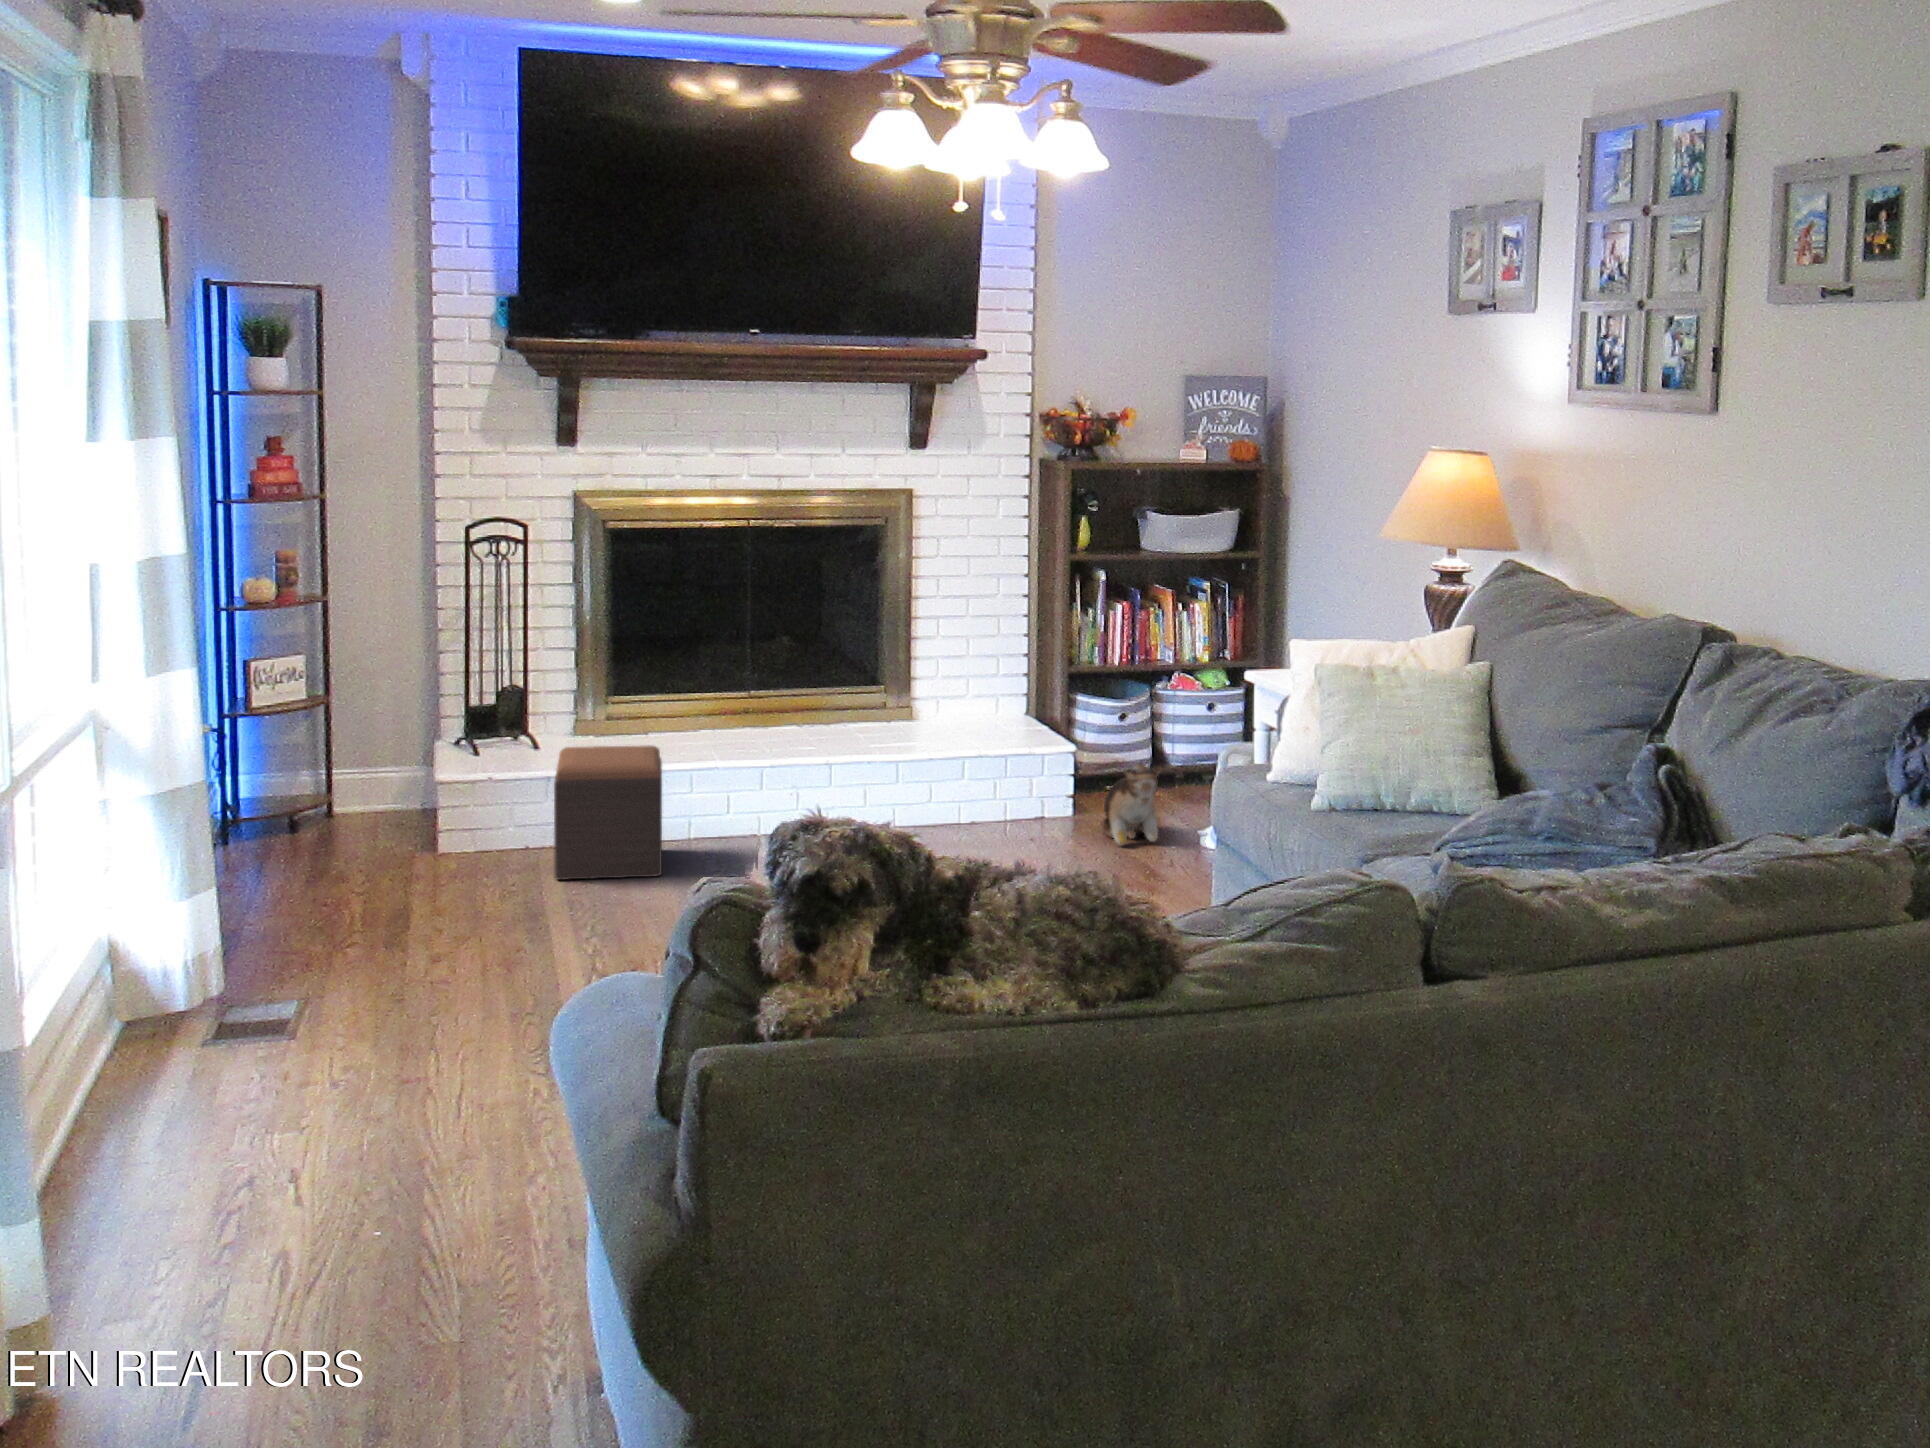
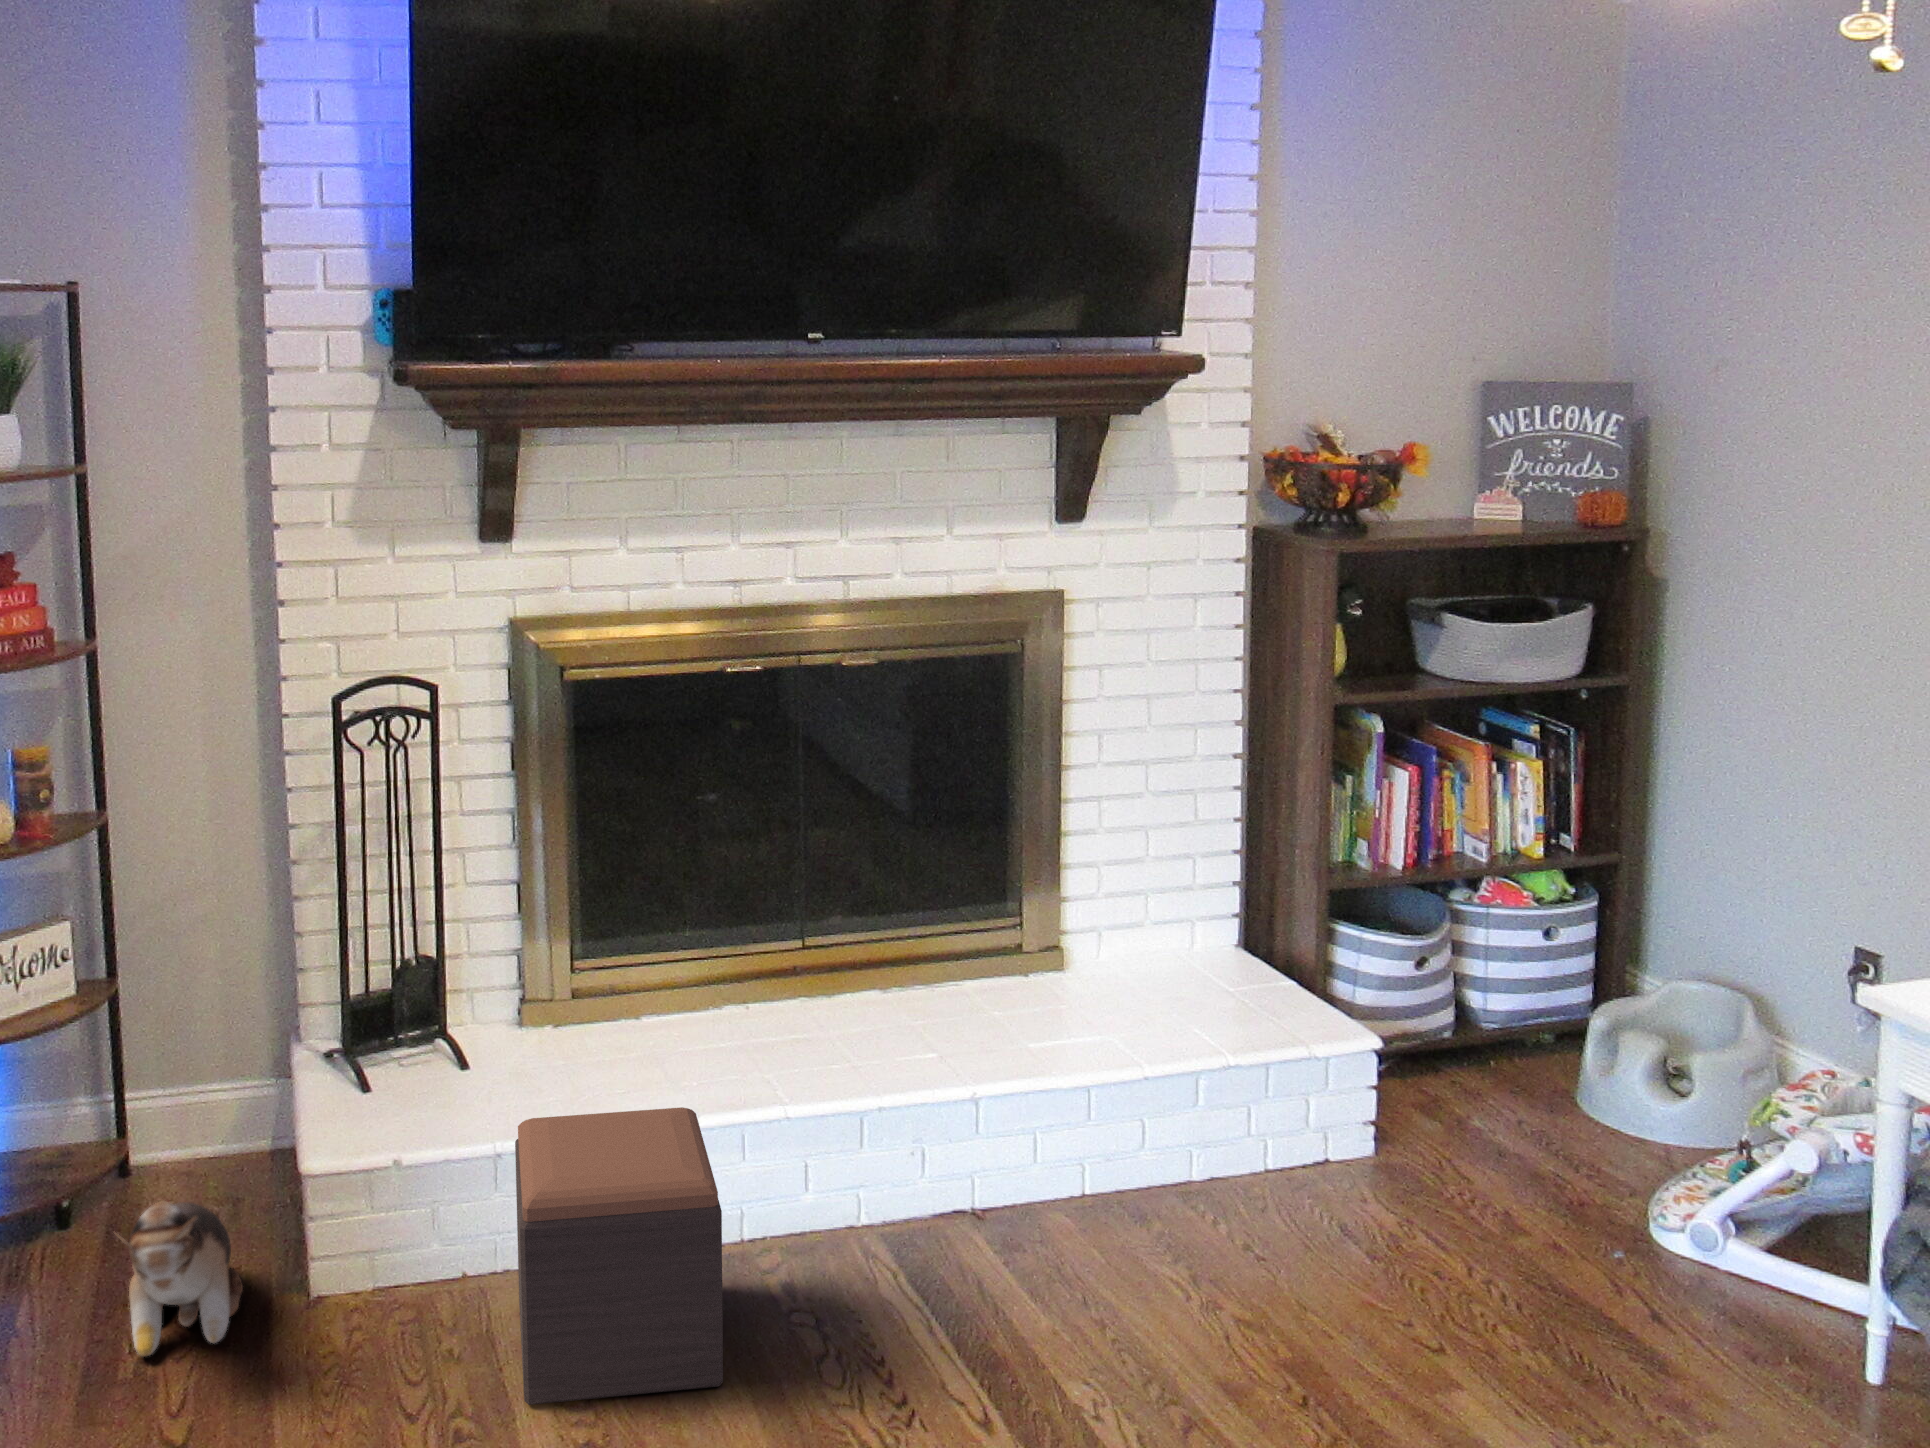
plush toy: present [1102,764,1158,846] -> present [115,1200,243,1357]

